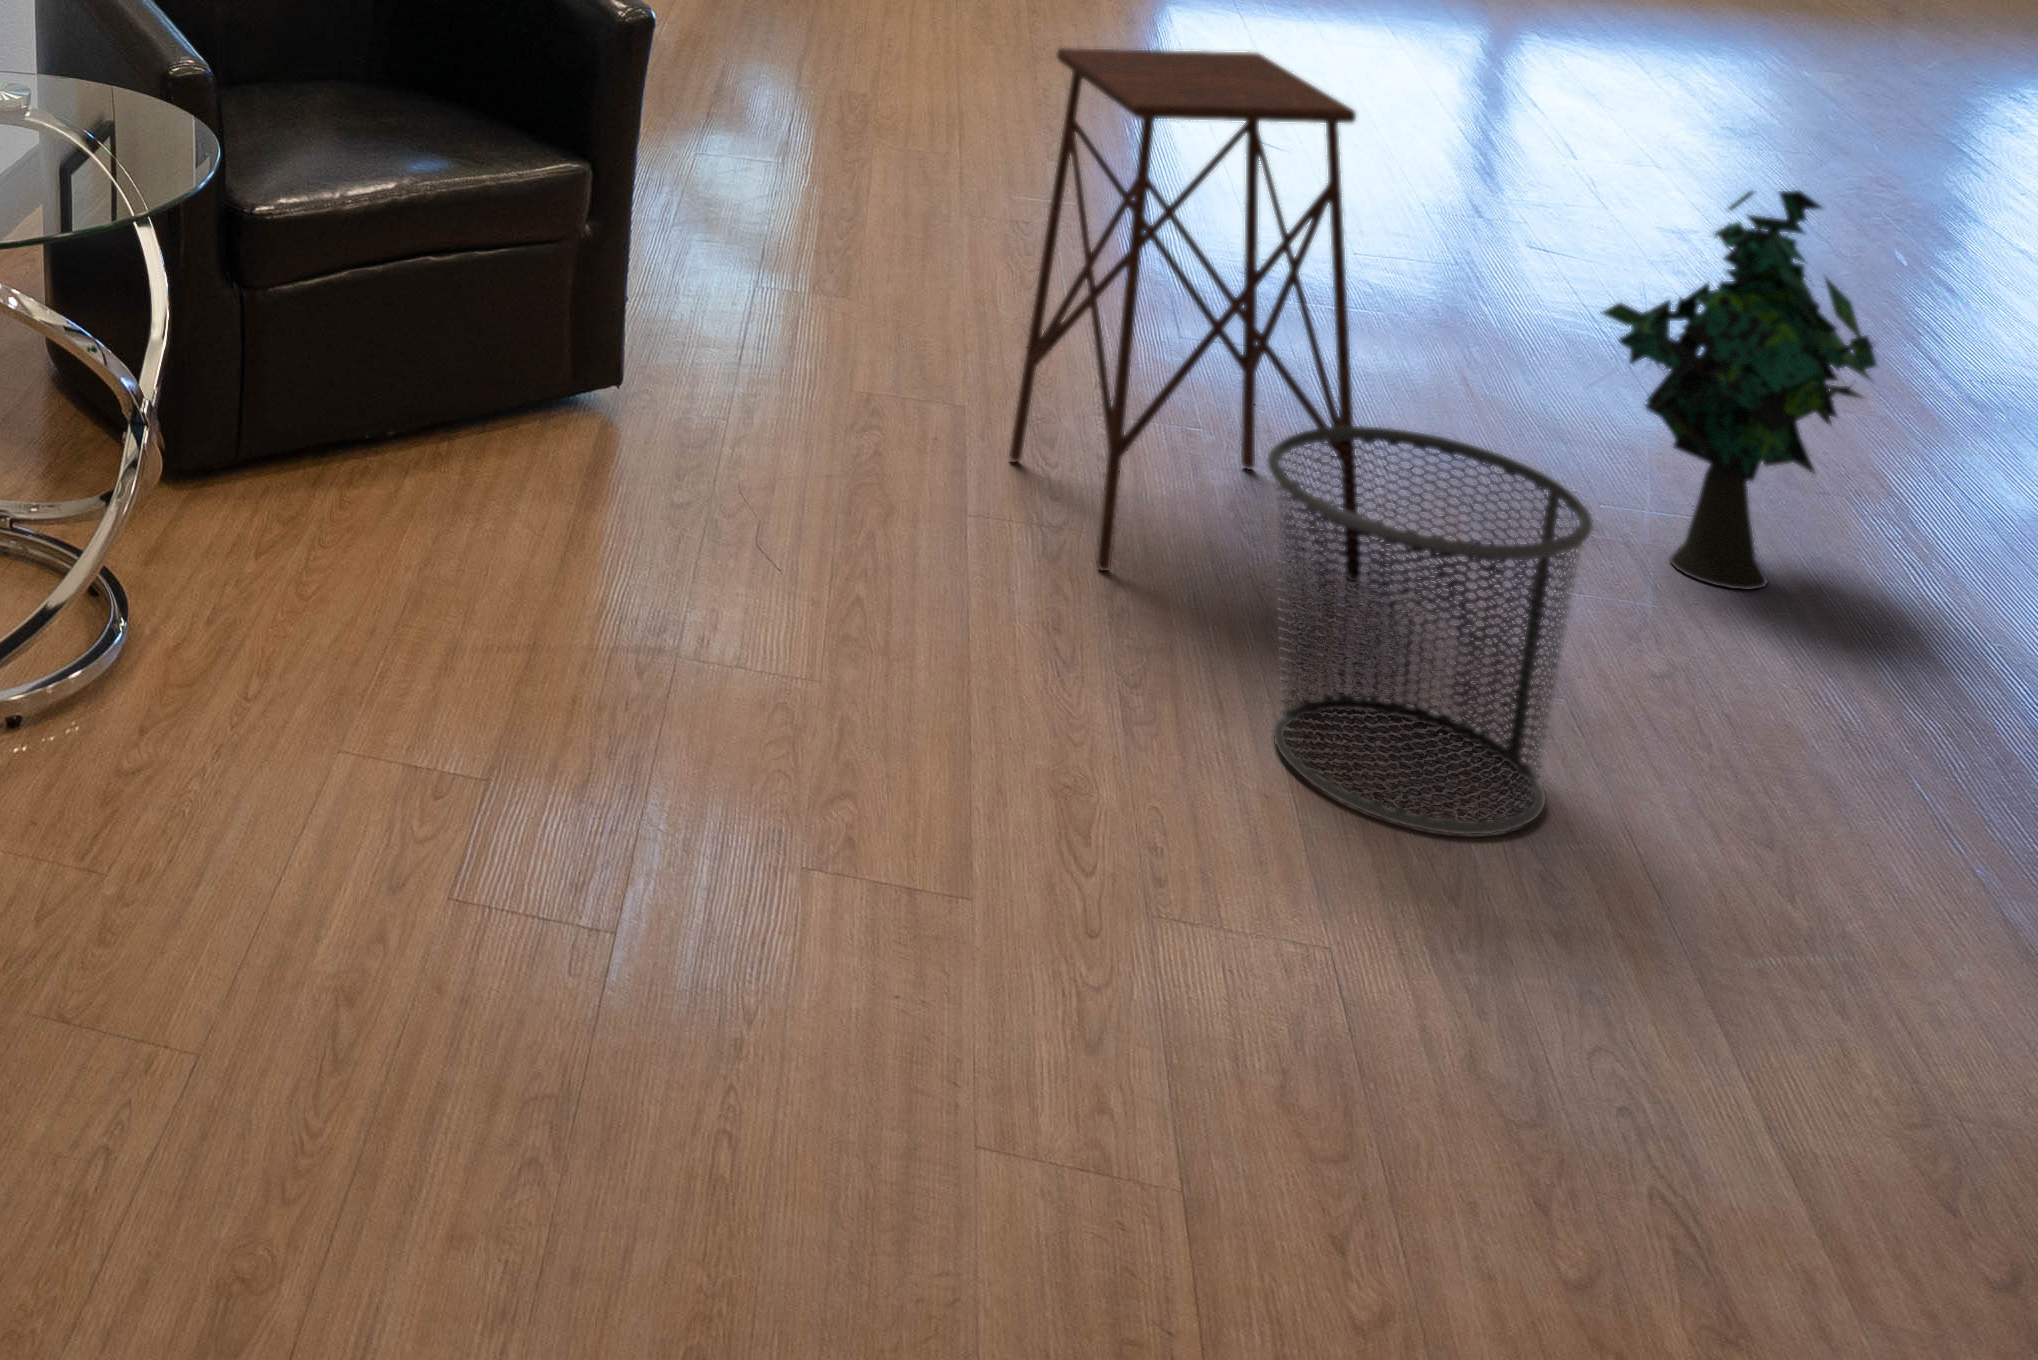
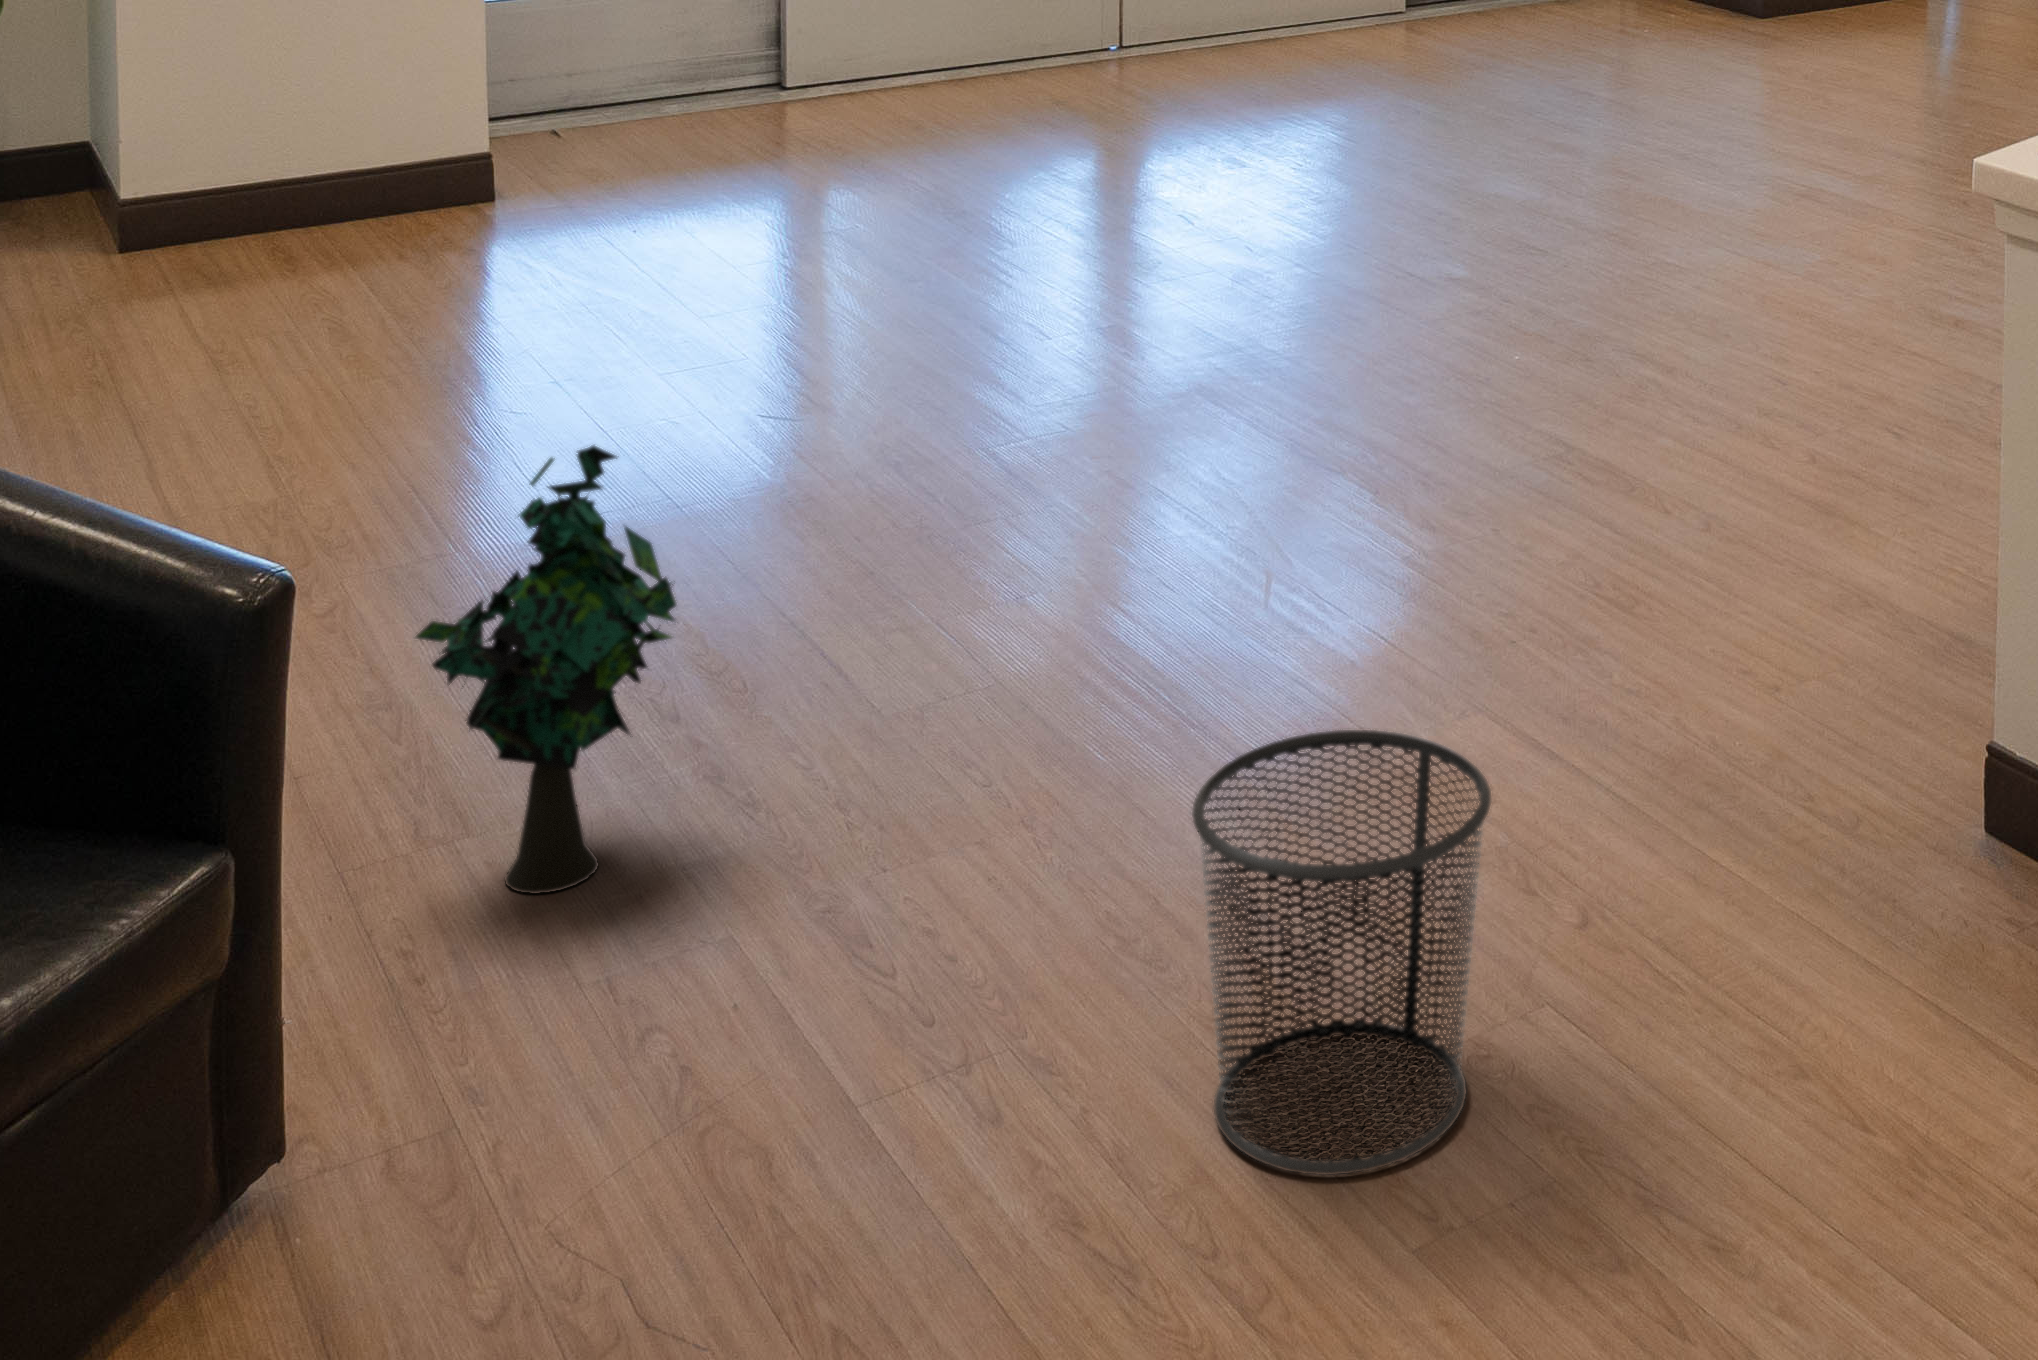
side table: present [1009,48,1361,578] -> none [758,356,1165,1023]
decorative plant: present [1603,190,1877,590] -> present [416,445,676,894]

